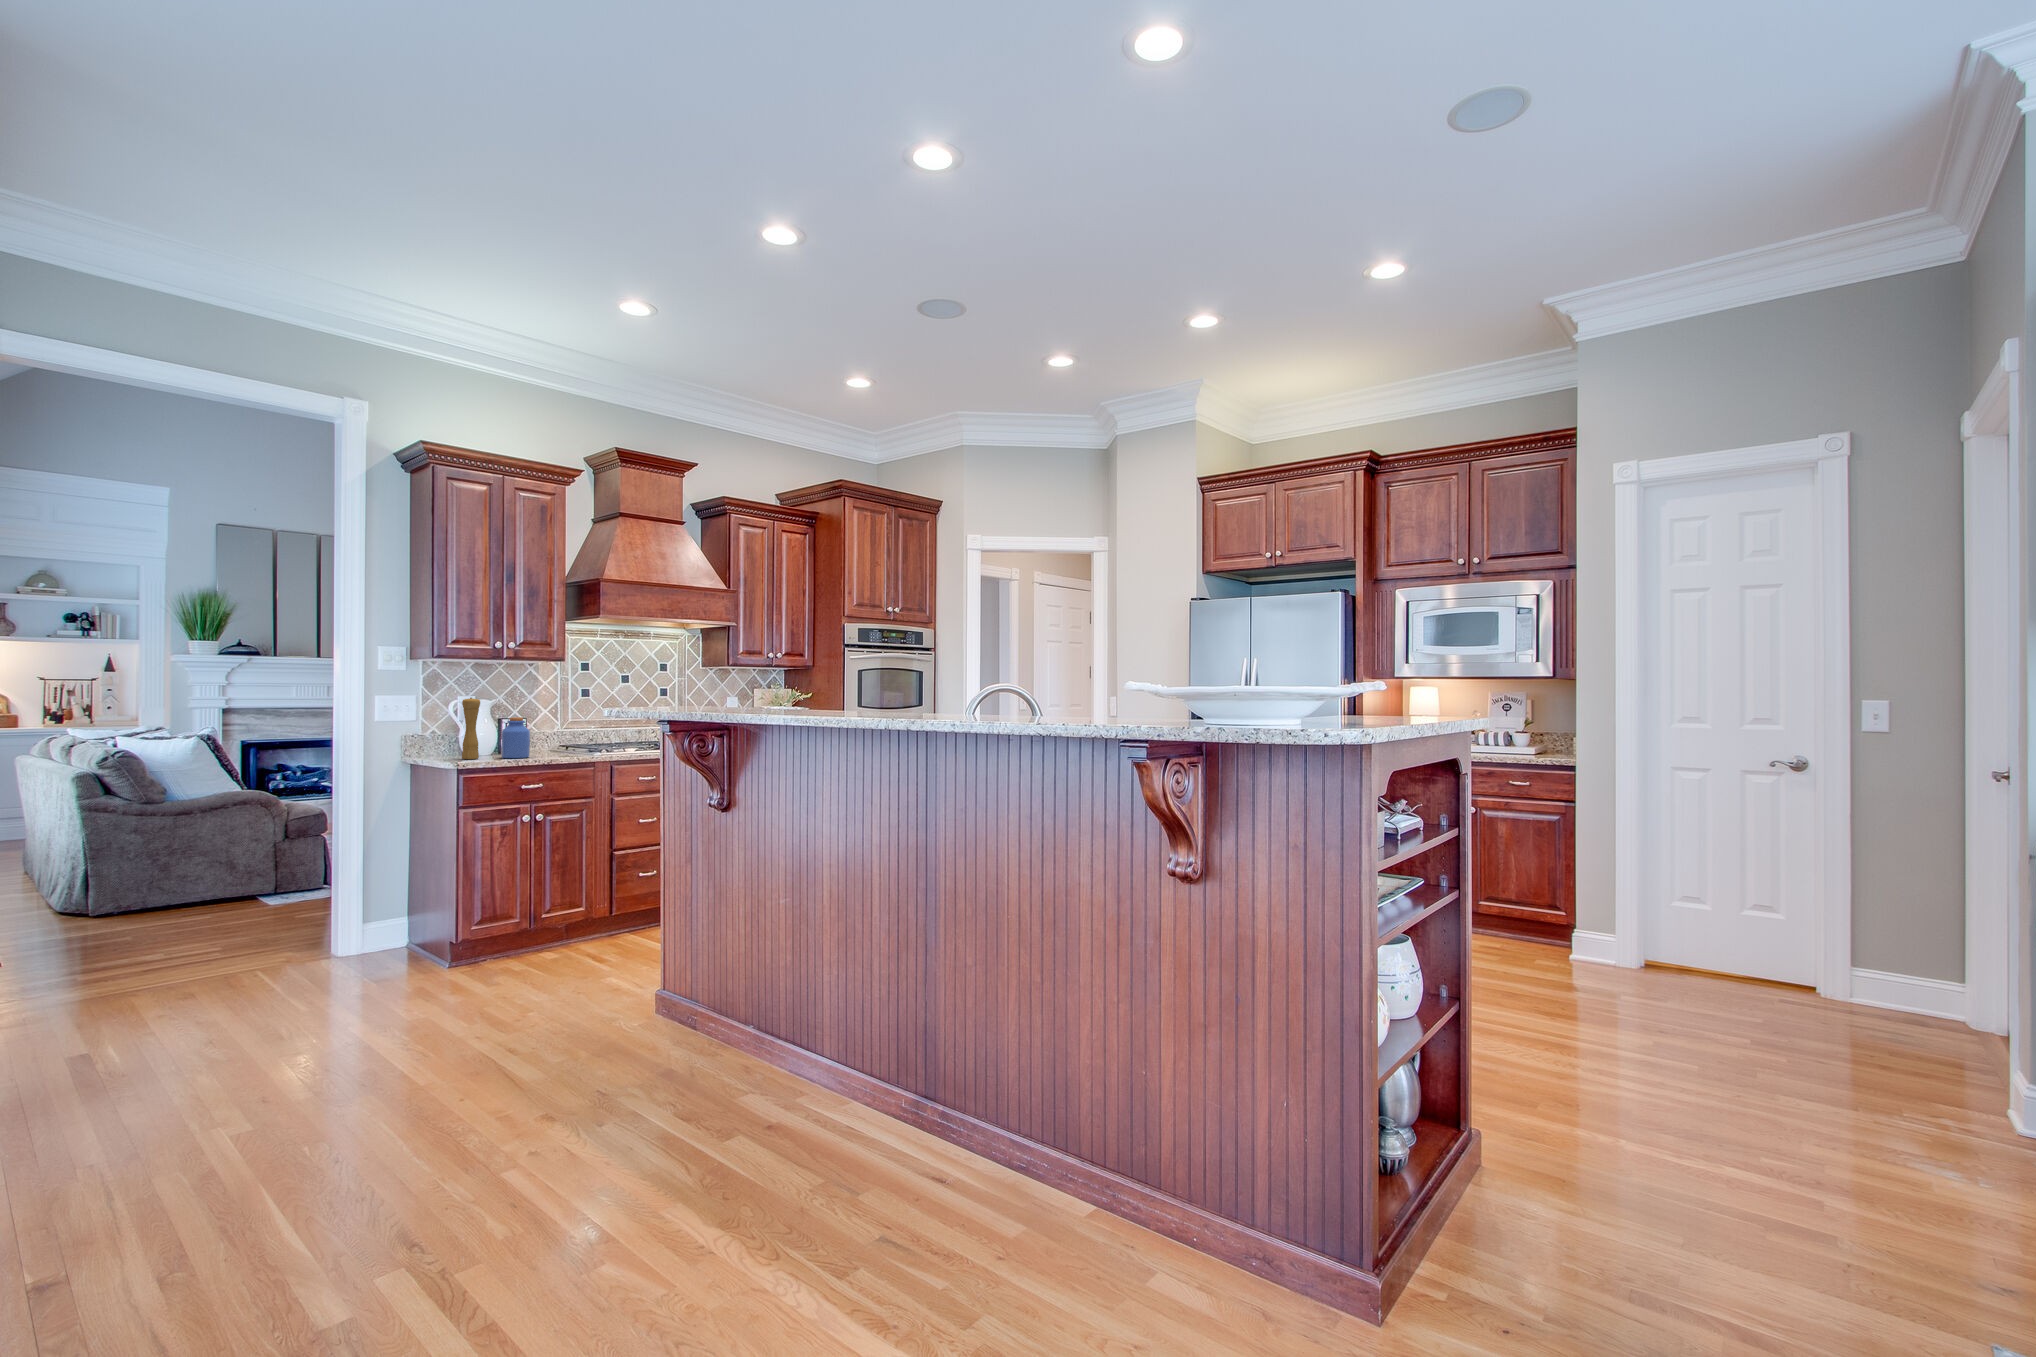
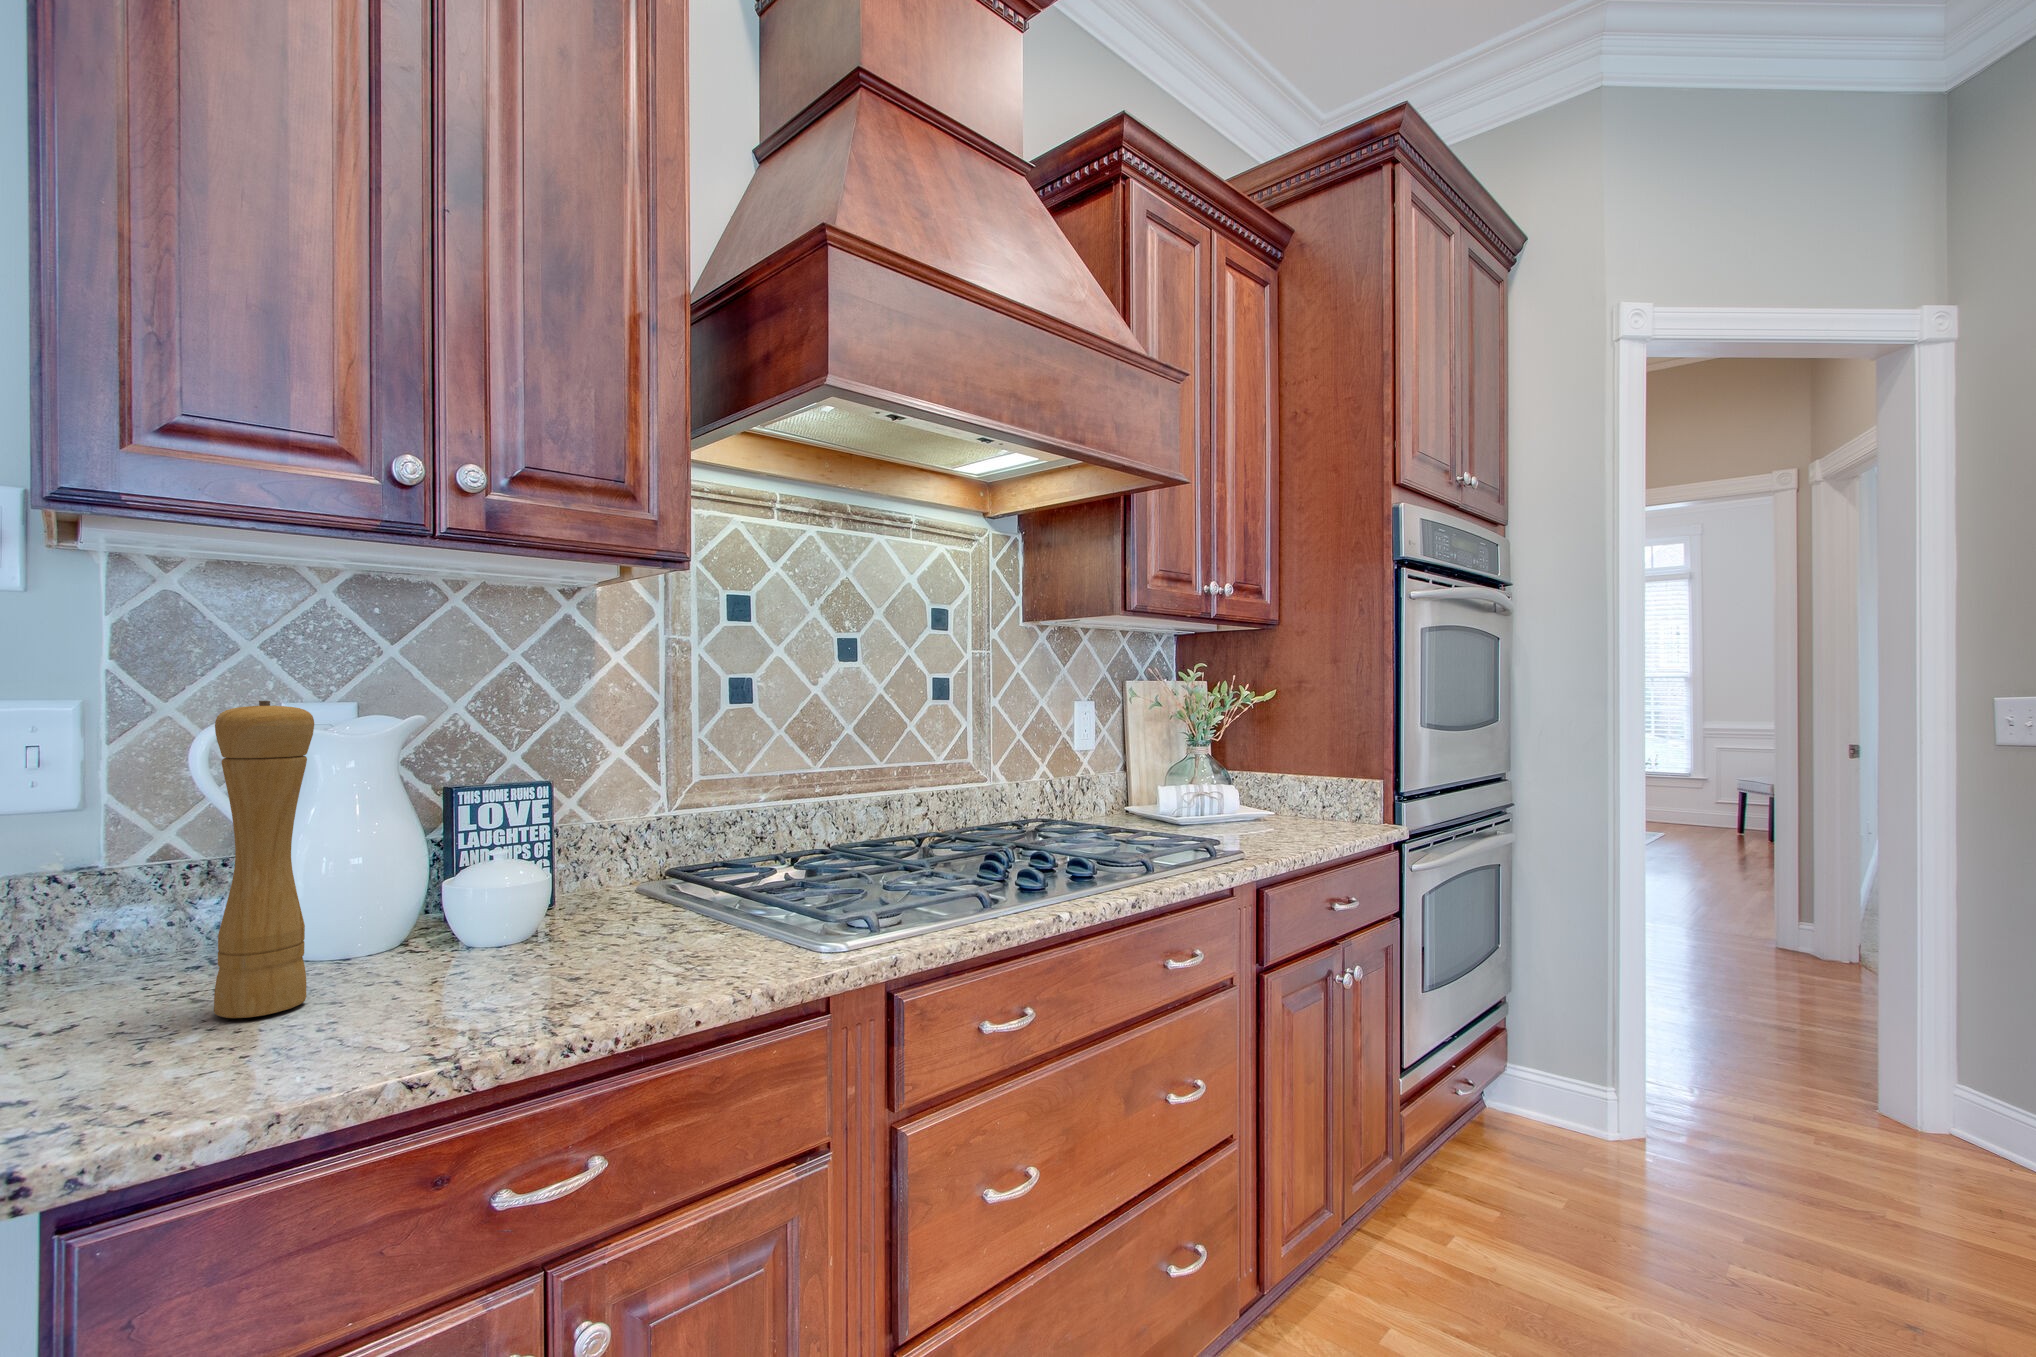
jar: present [501,717,530,758] -> none [422,791,557,995]

